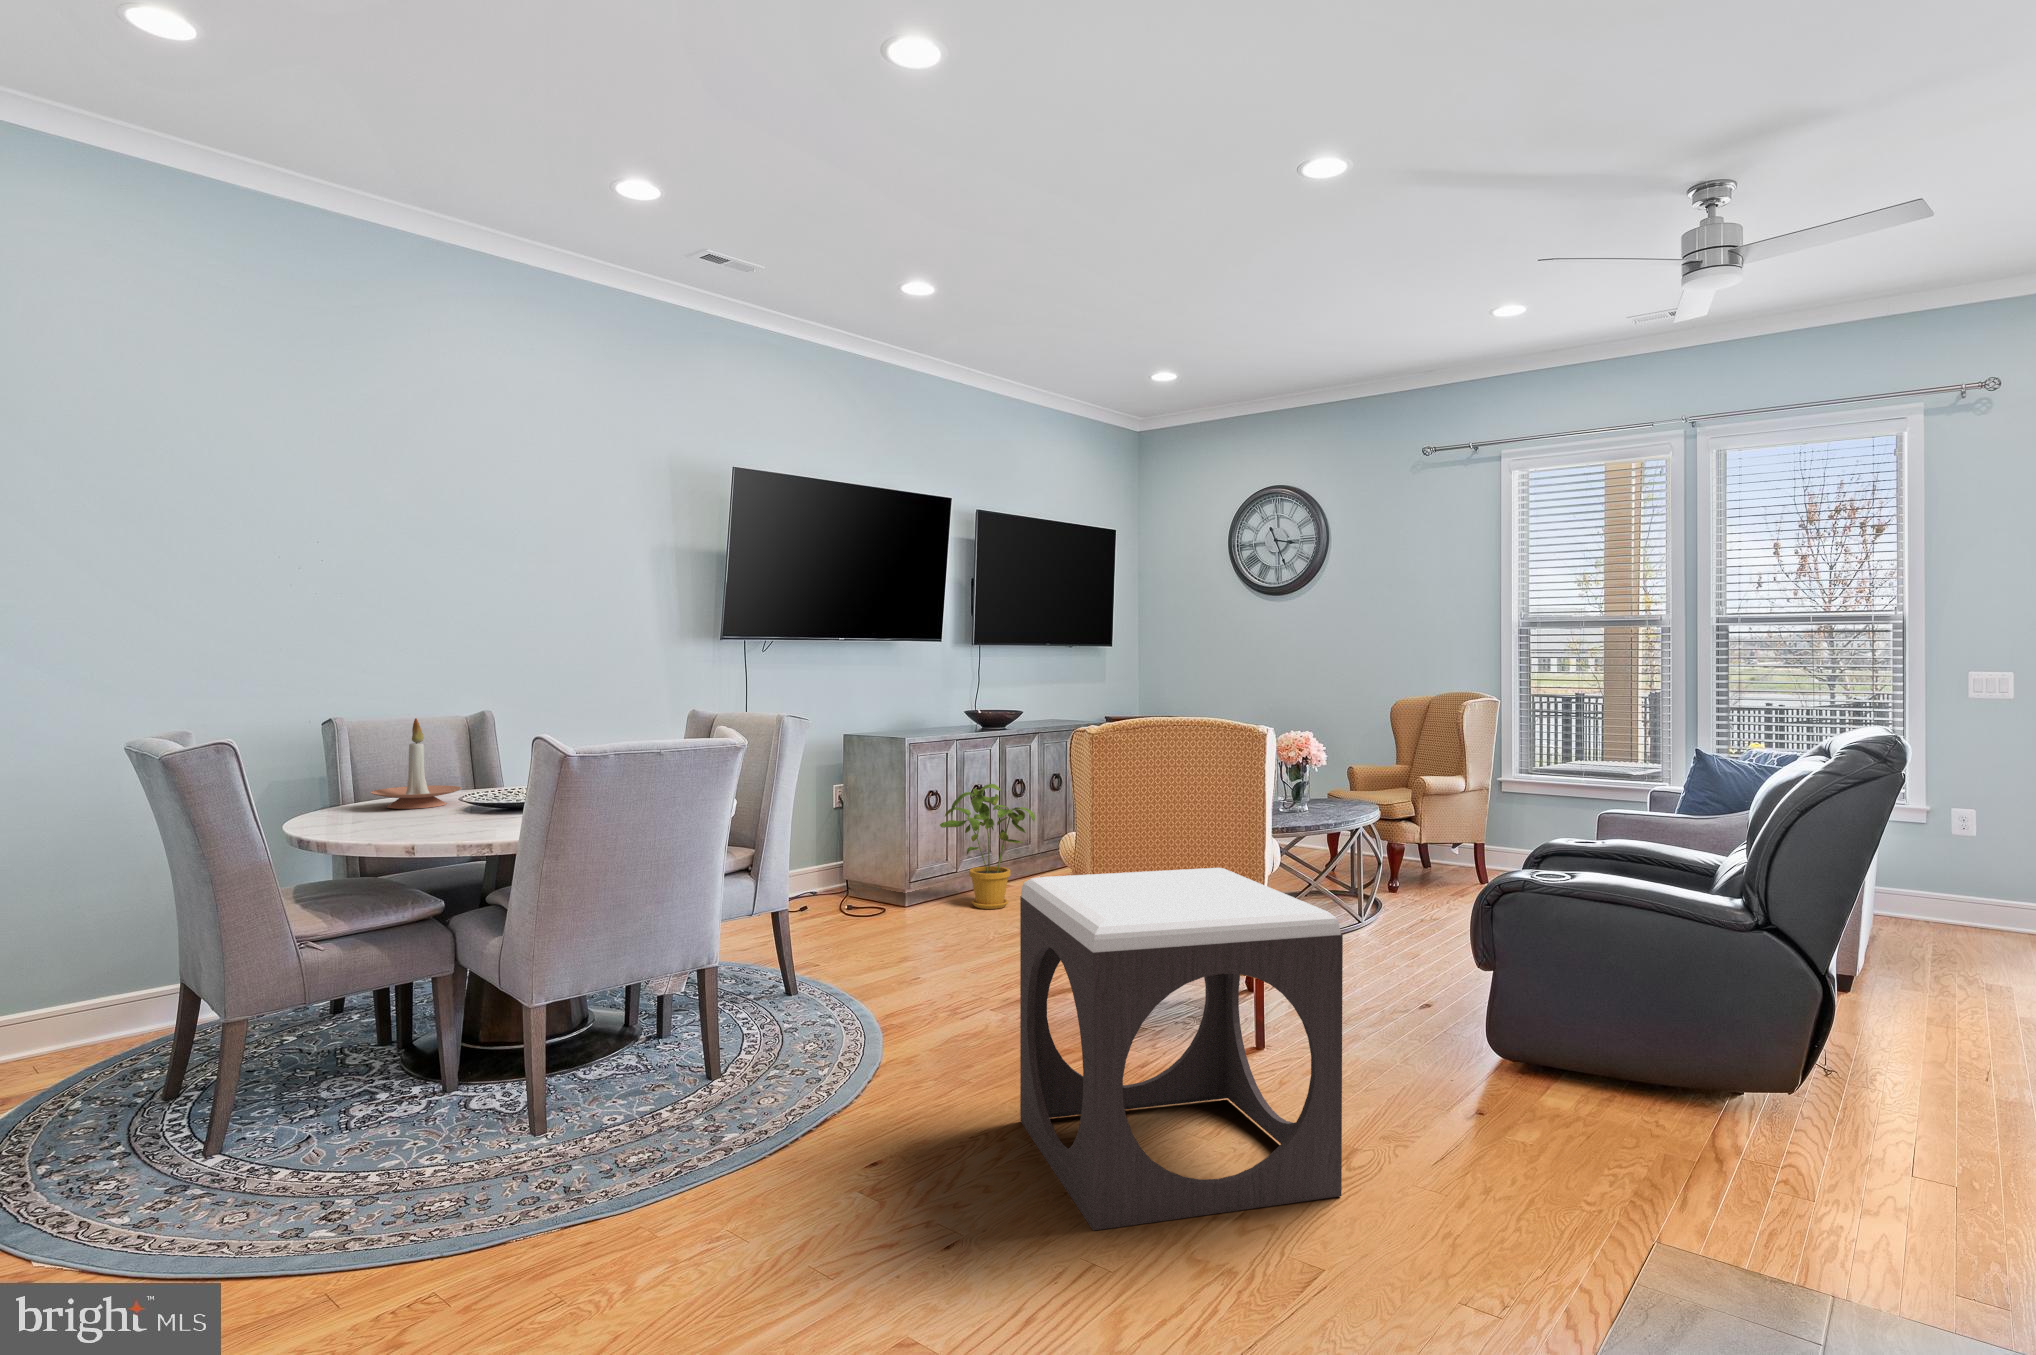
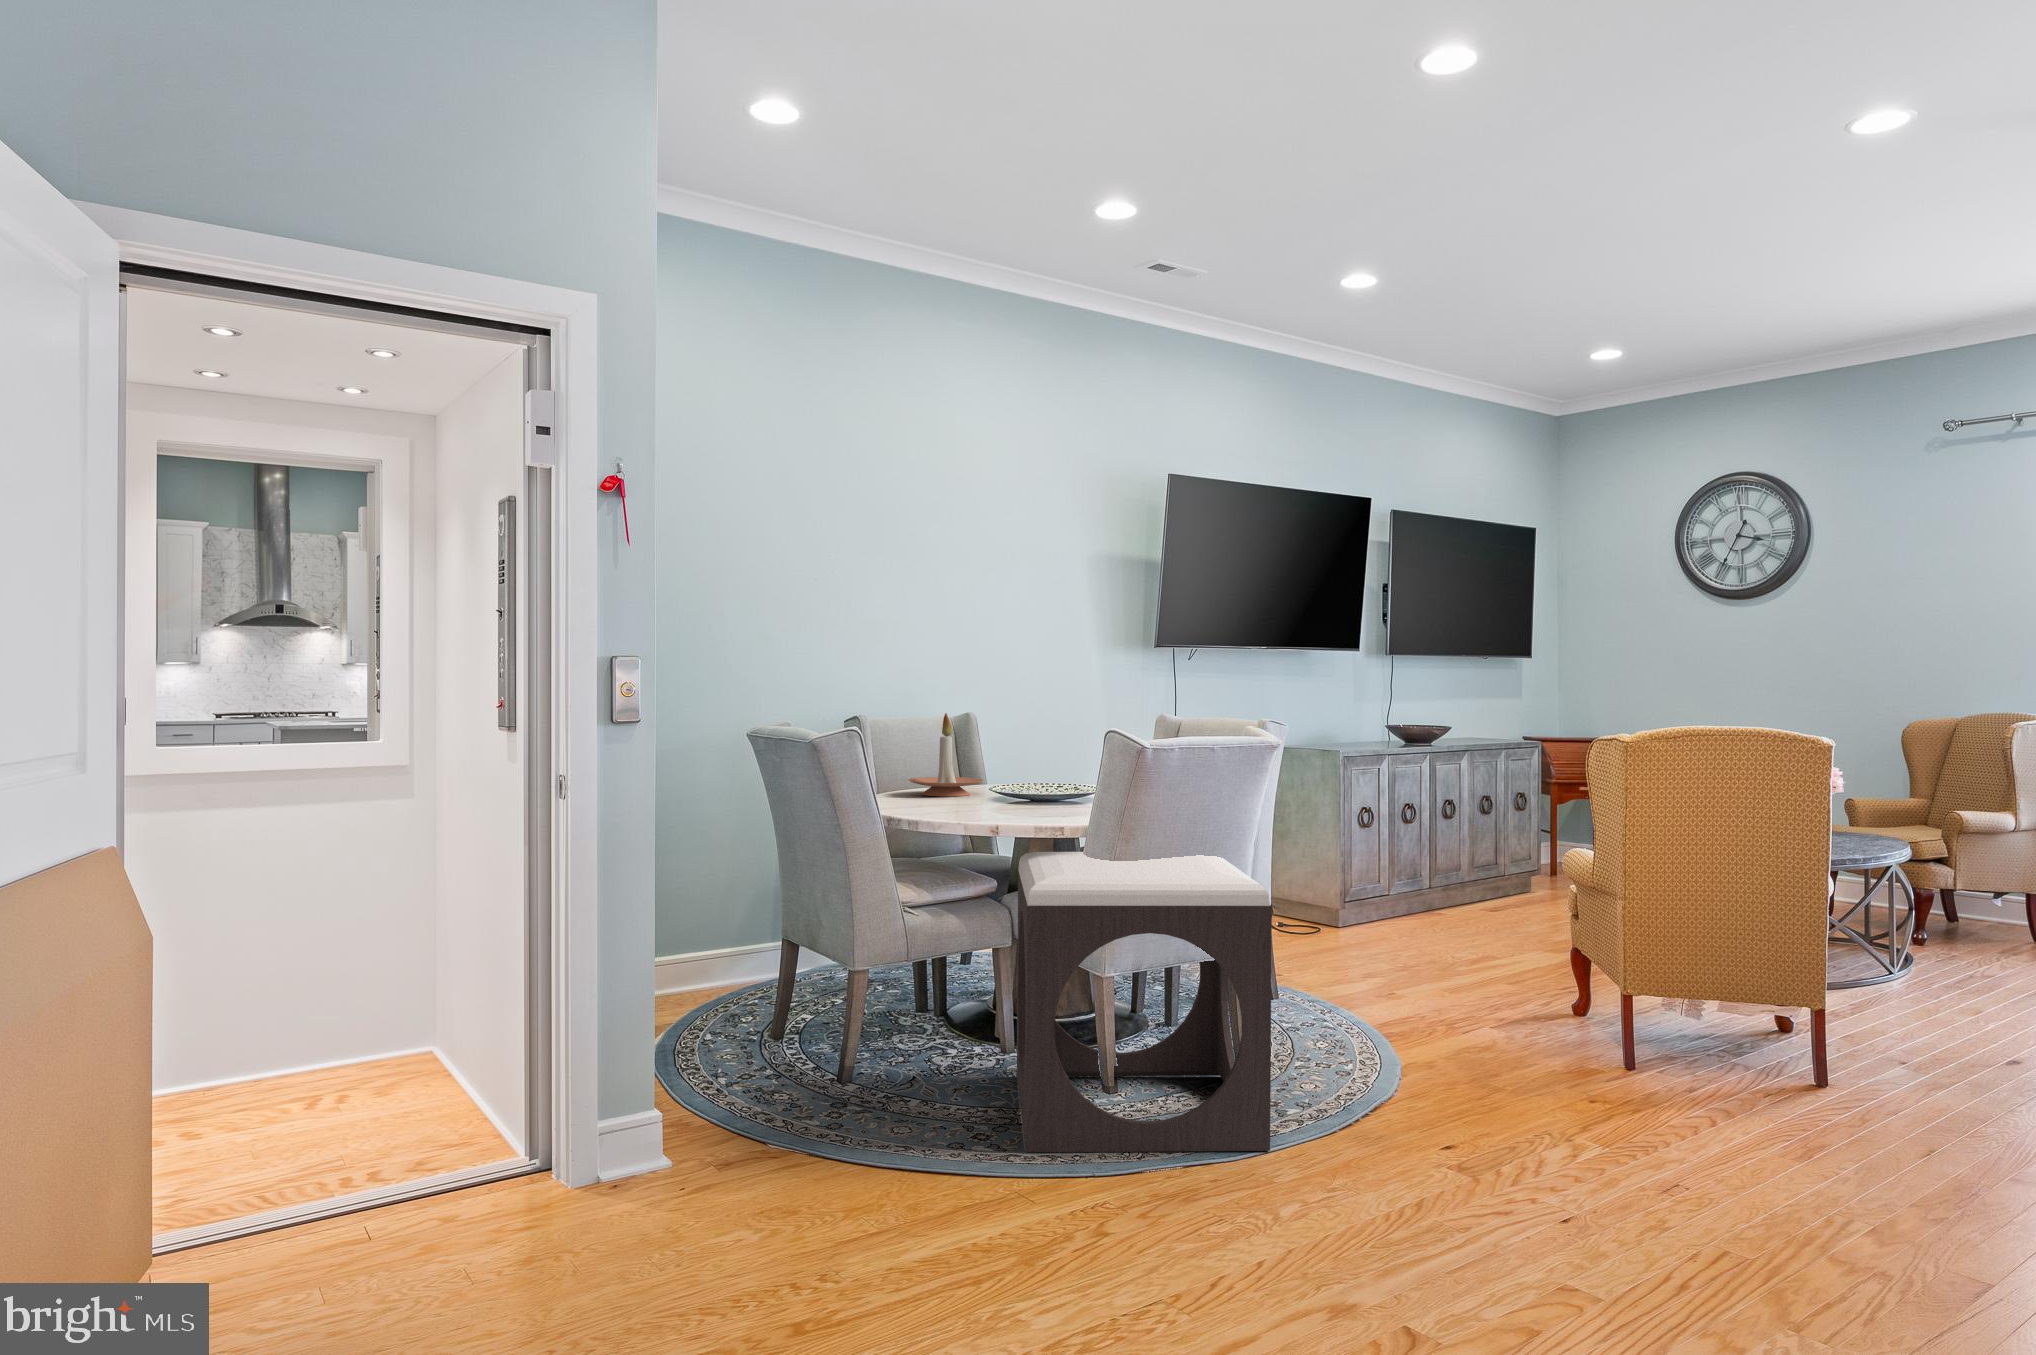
house plant: present [940,784,1035,909] -> none [1376,801,1485,935]
footstool: present [1020,868,1343,1230] -> present [1017,852,1272,1152]

